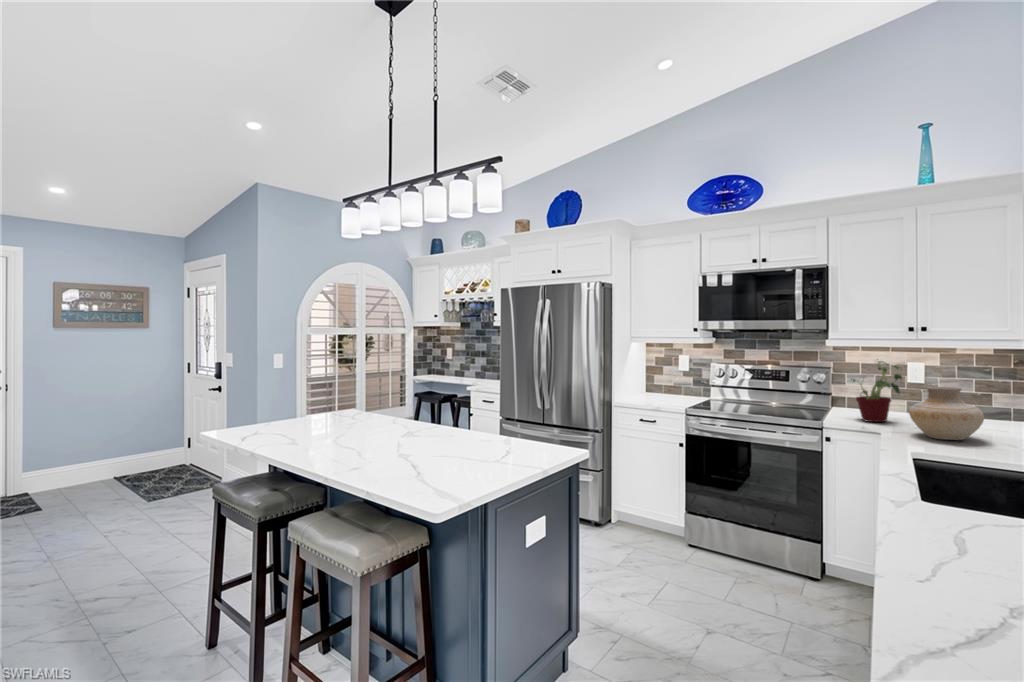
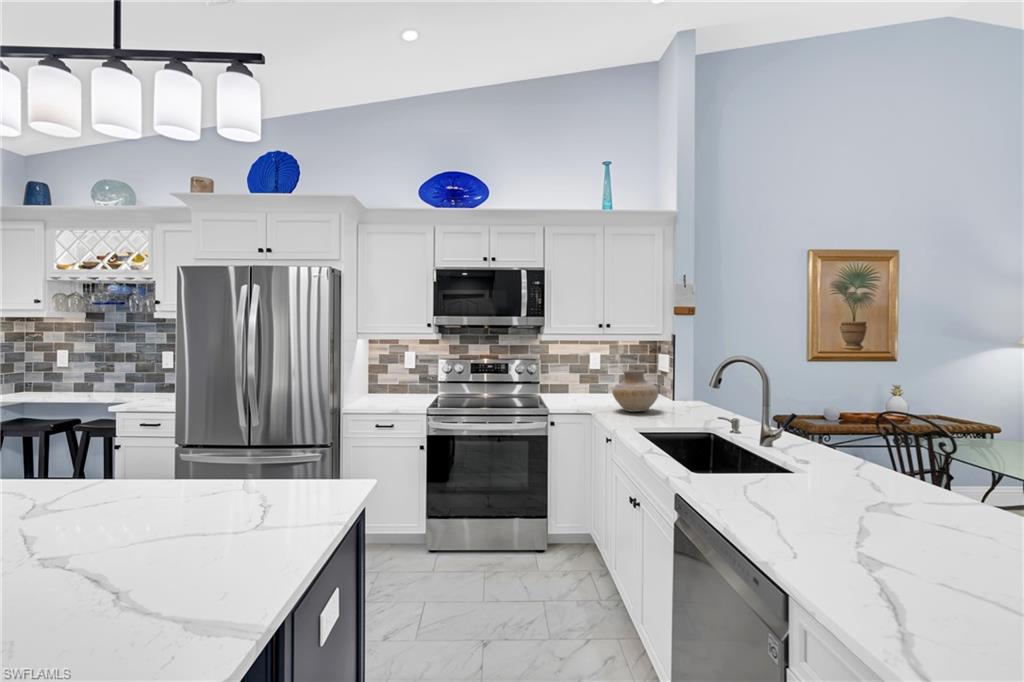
potted plant: present [851,359,902,422] -> none [560,350,601,403]

